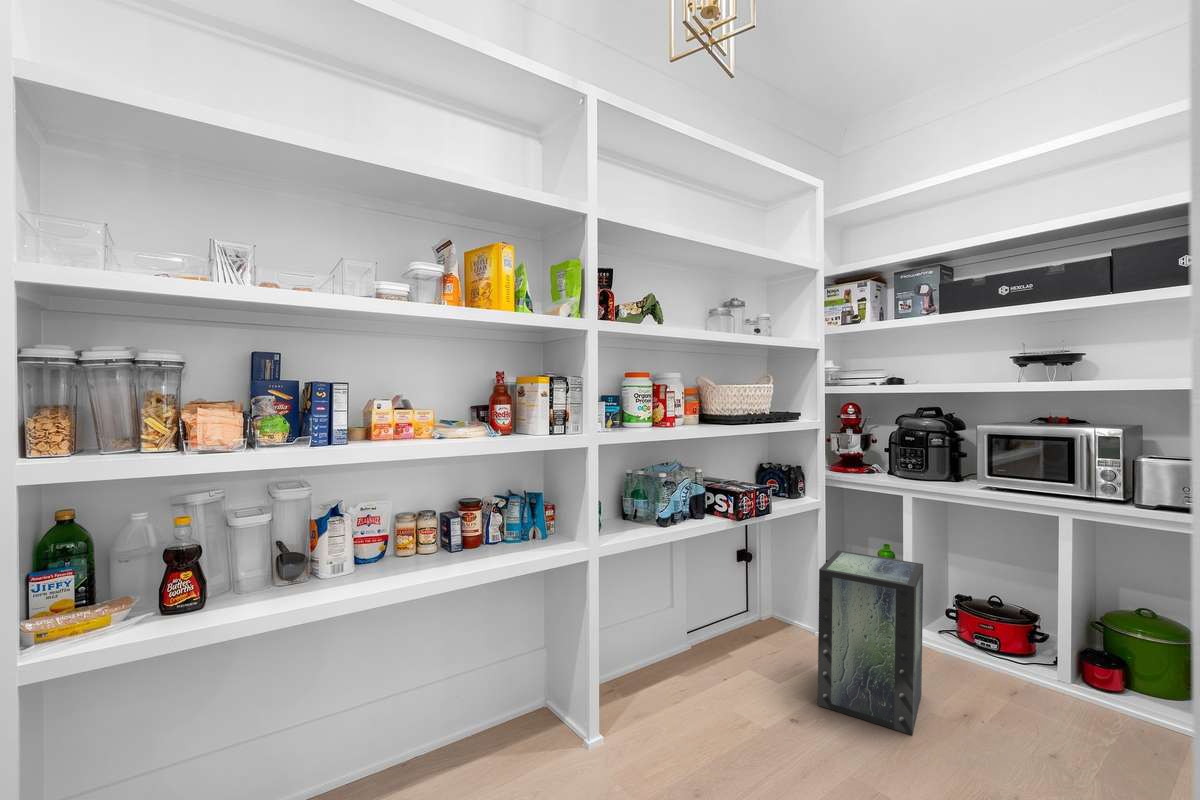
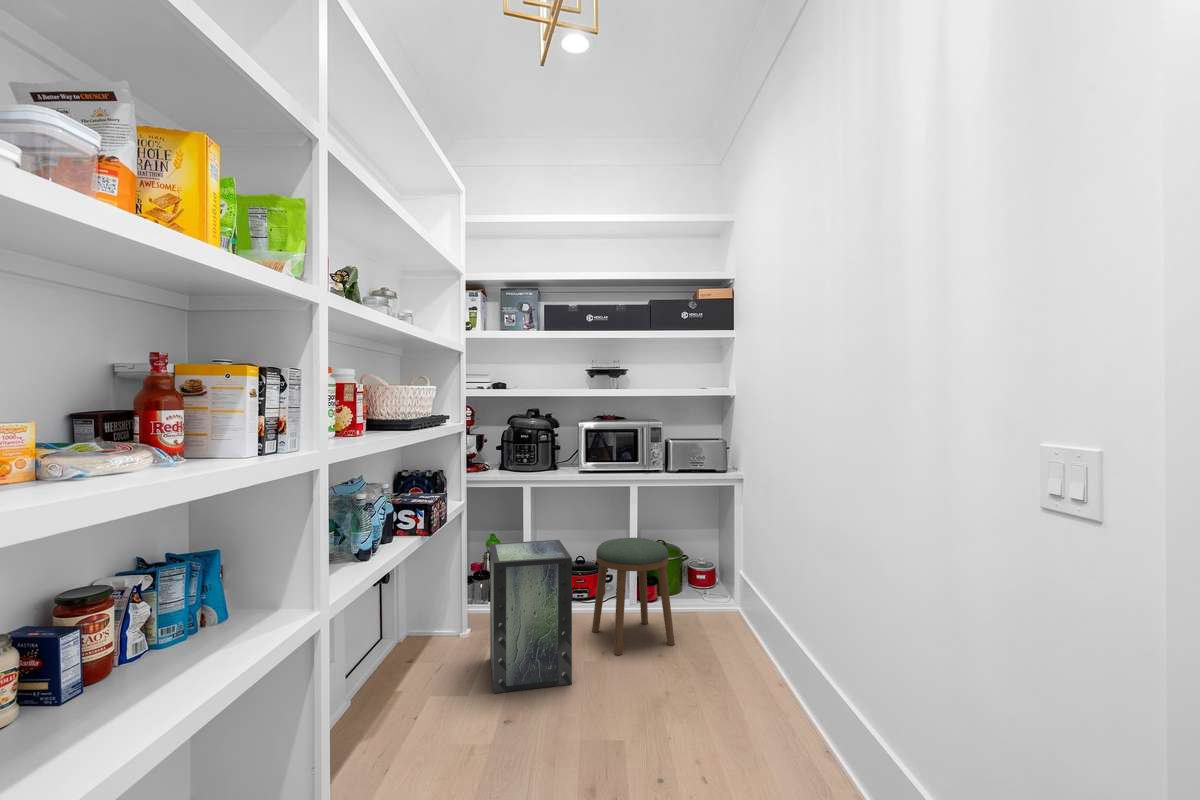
stool: none [983,582,1113,755] -> present [592,538,675,655]

